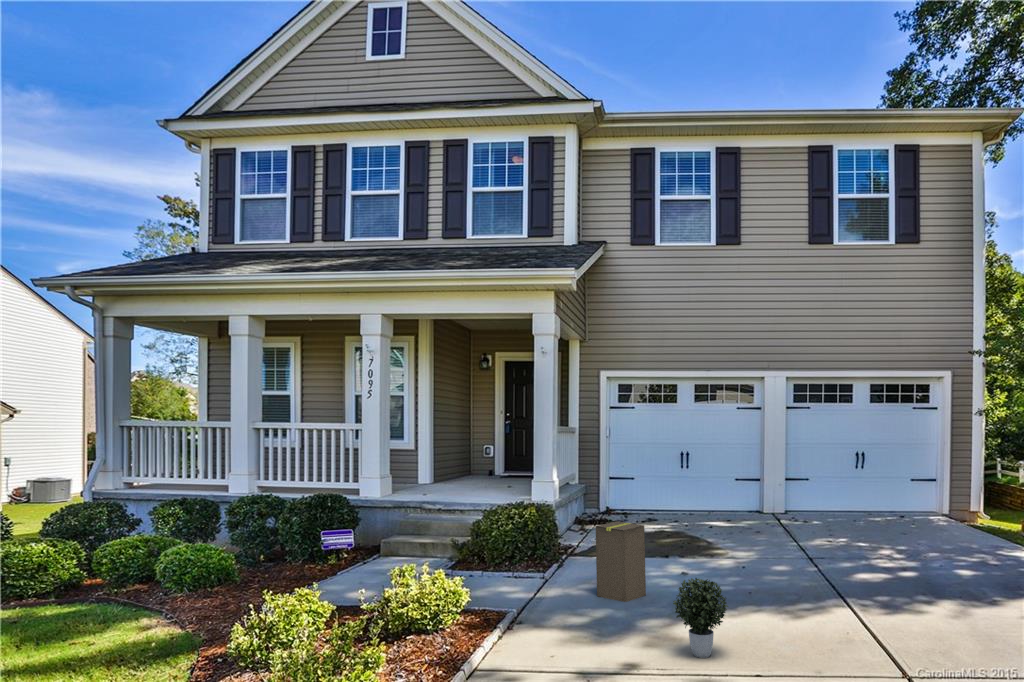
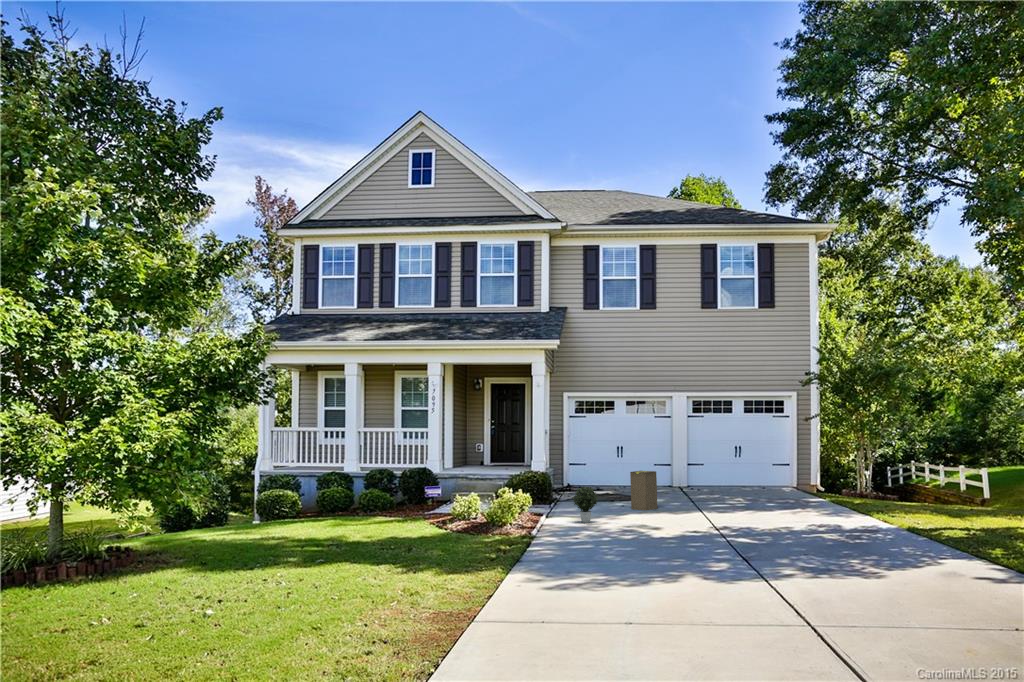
cardboard box: present [596,521,646,602] -> present [630,471,658,510]

